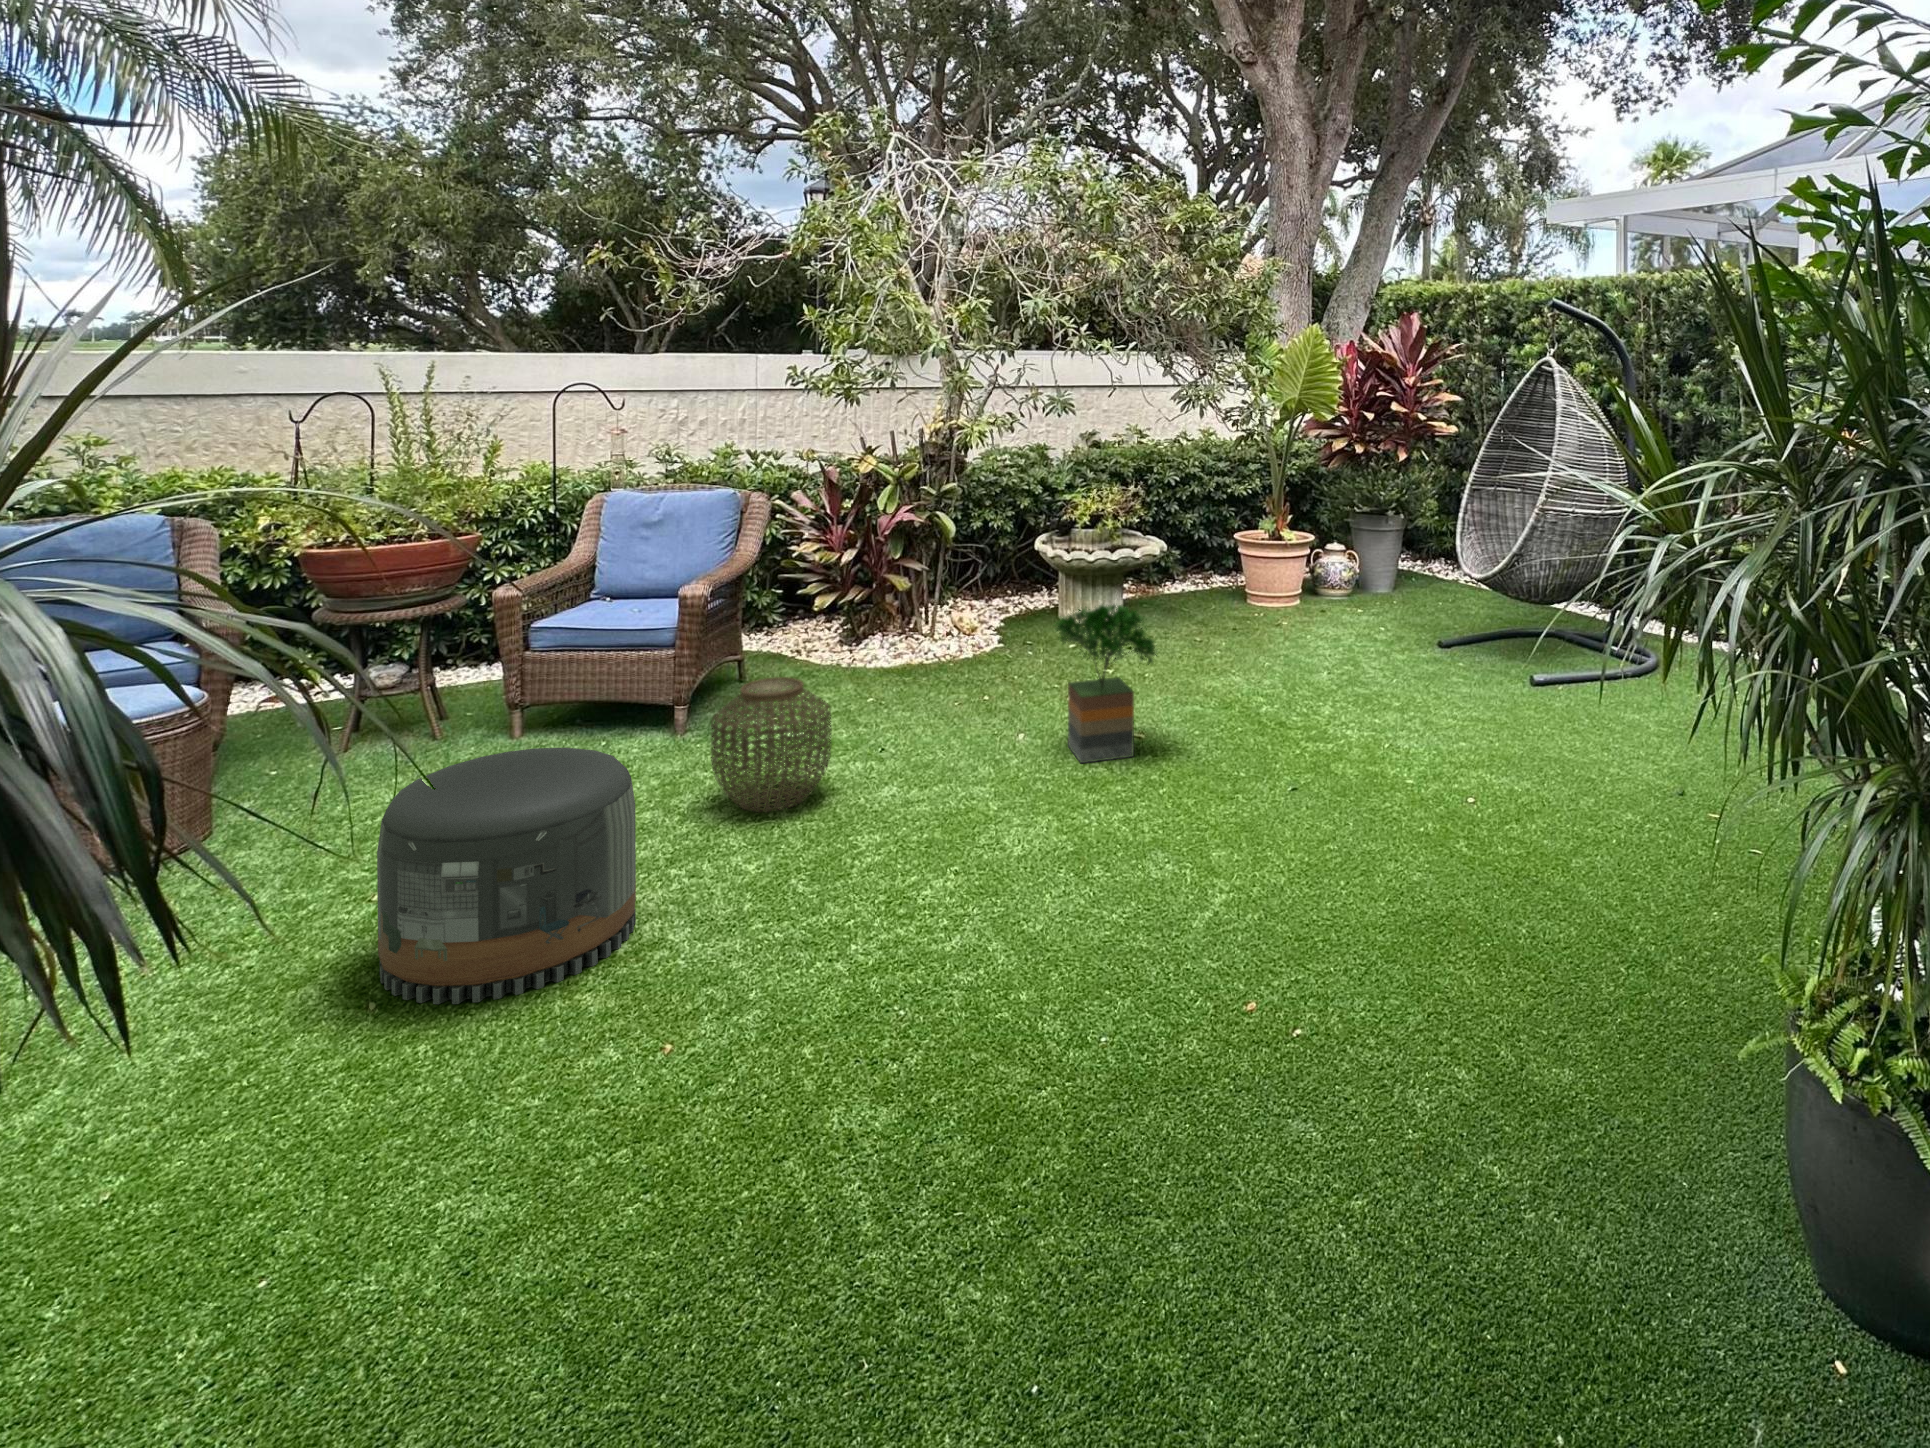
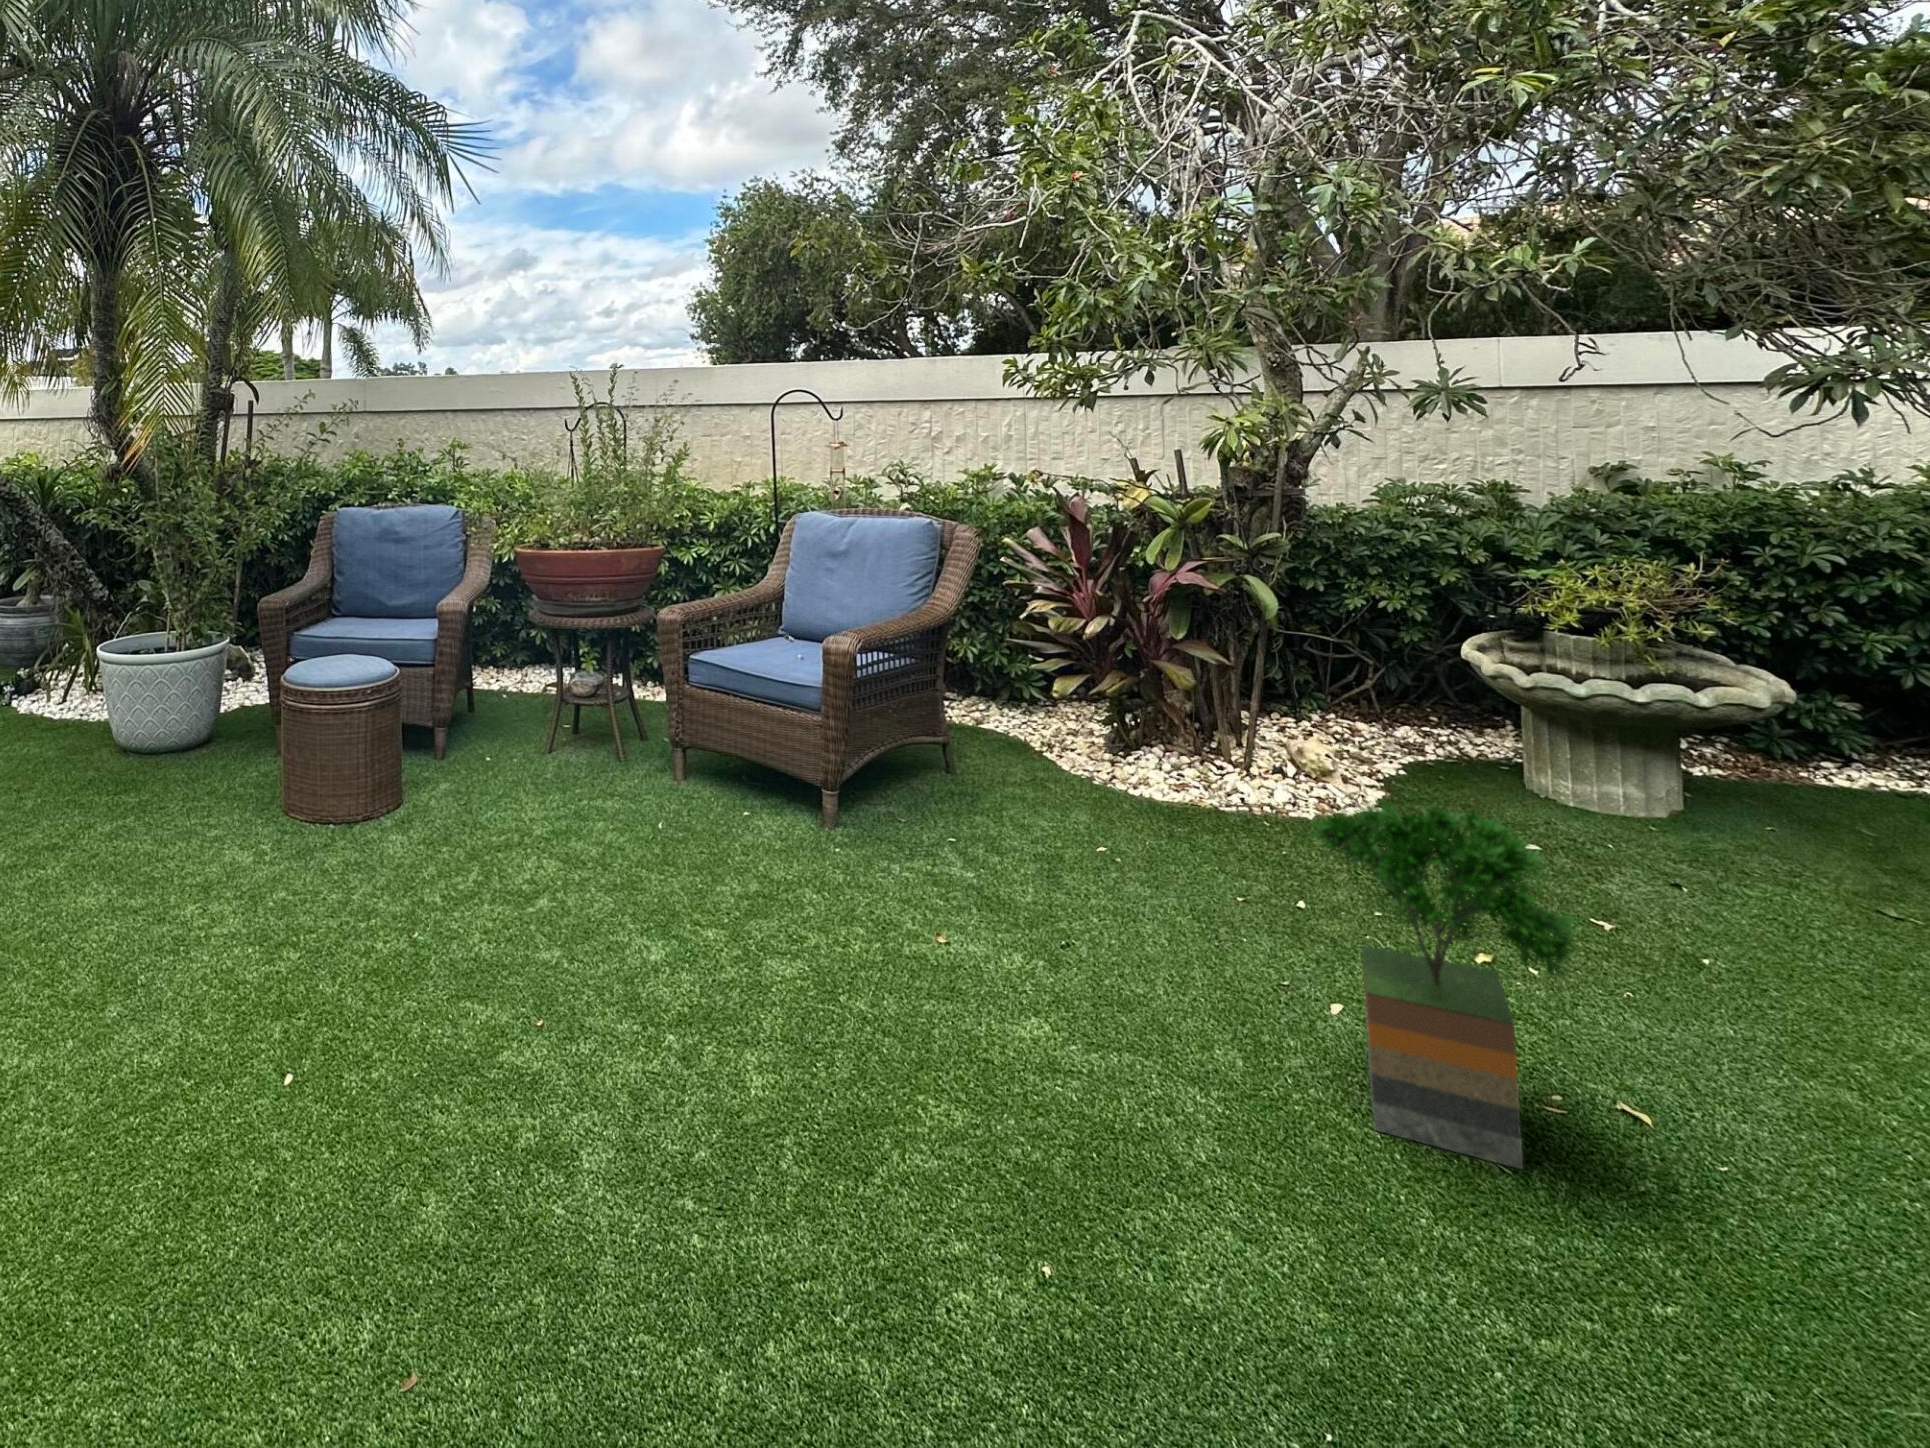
woven basket: present [711,677,831,811] -> none [722,794,890,999]
pouf: present [377,748,636,1004] -> none [233,819,514,1160]

